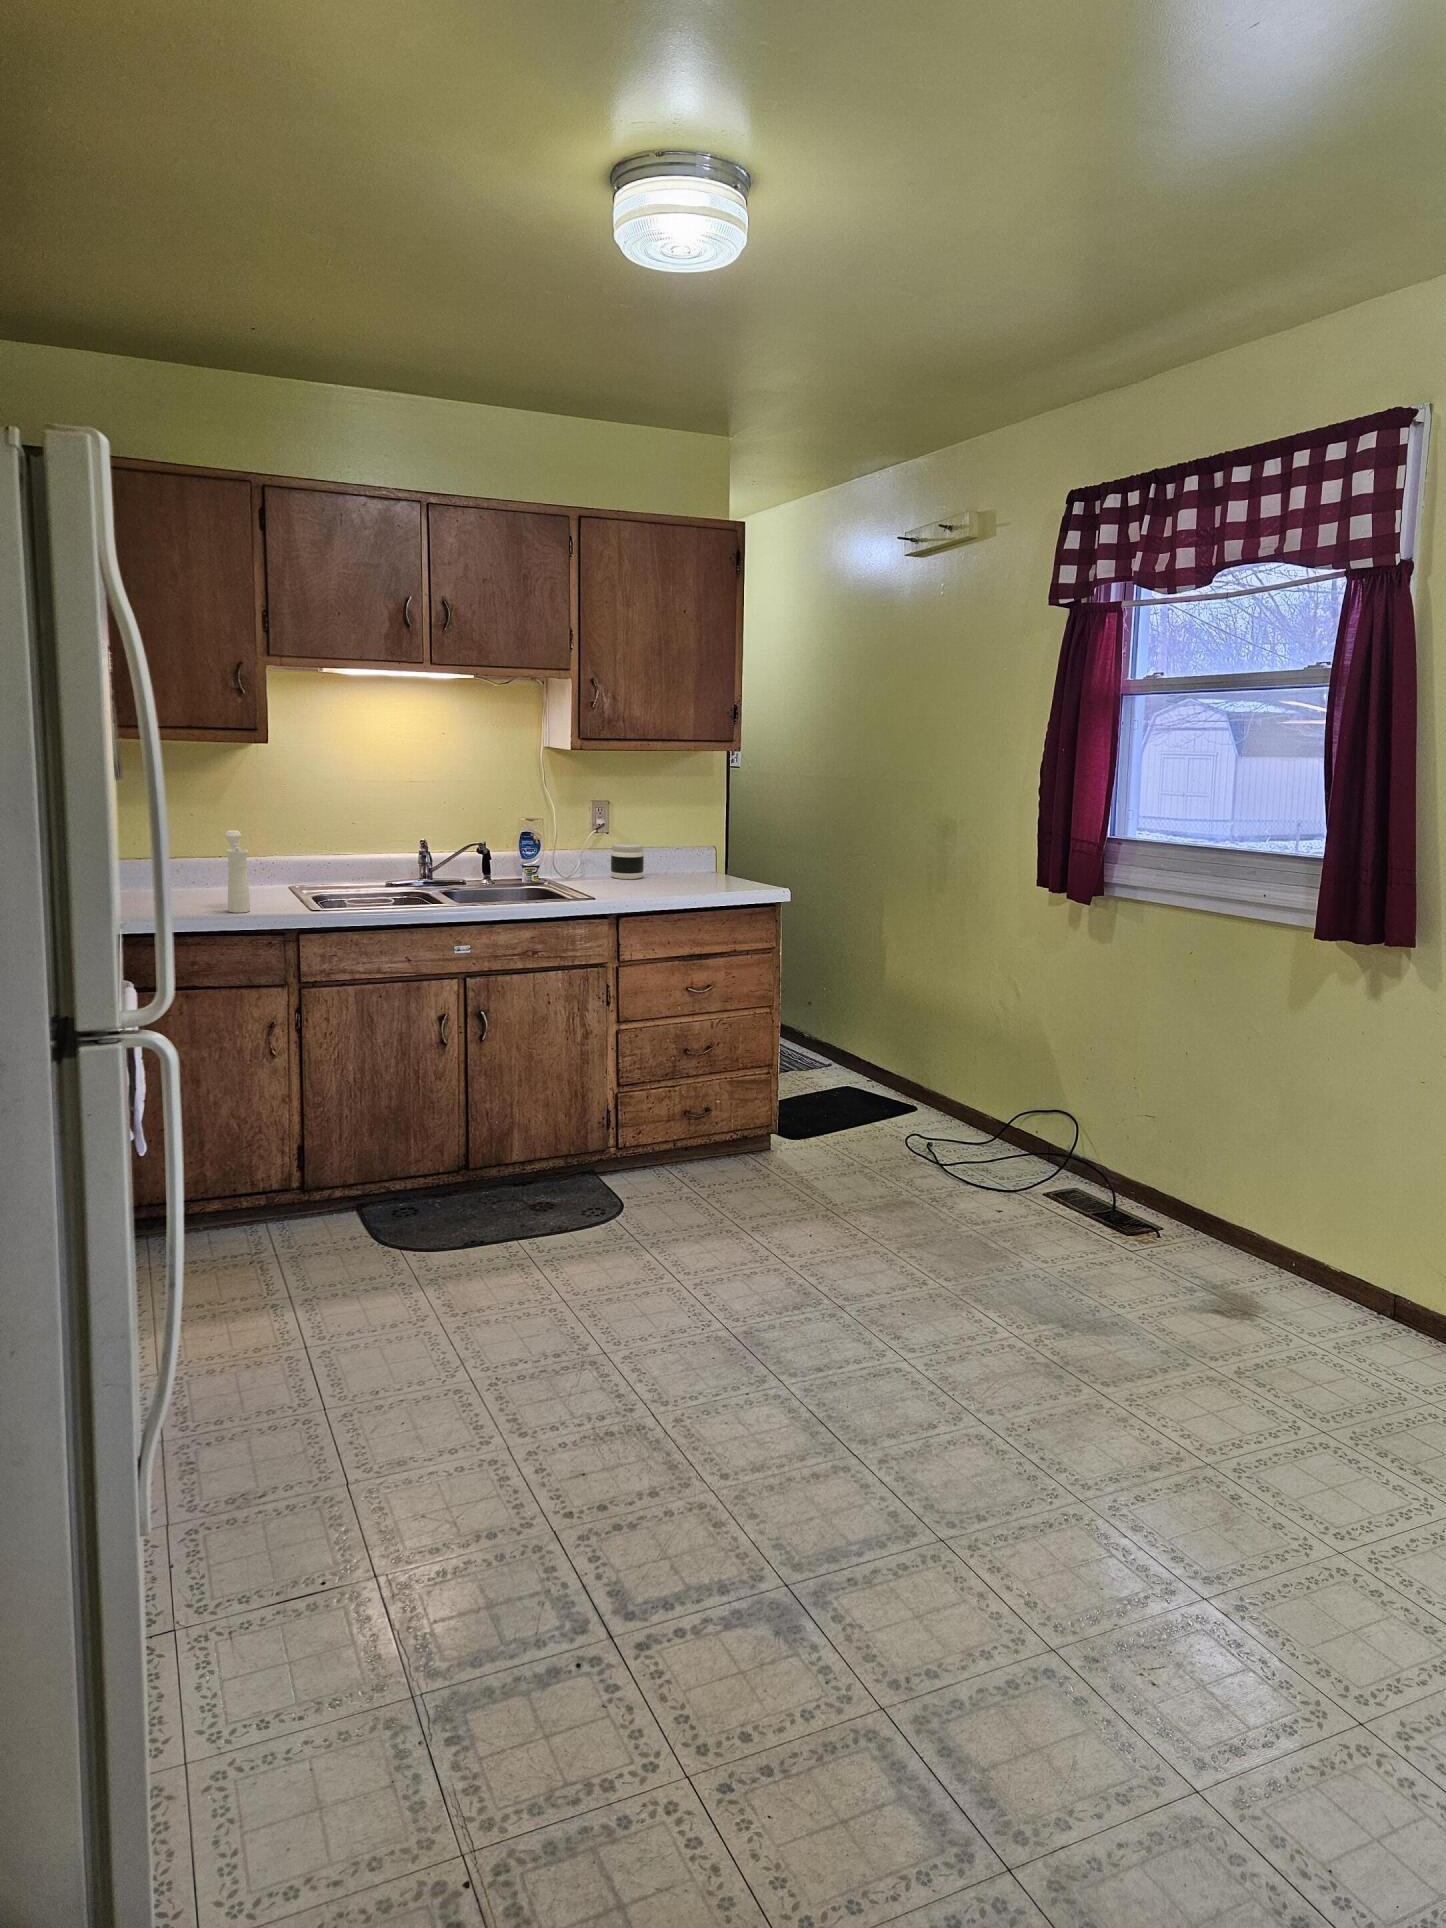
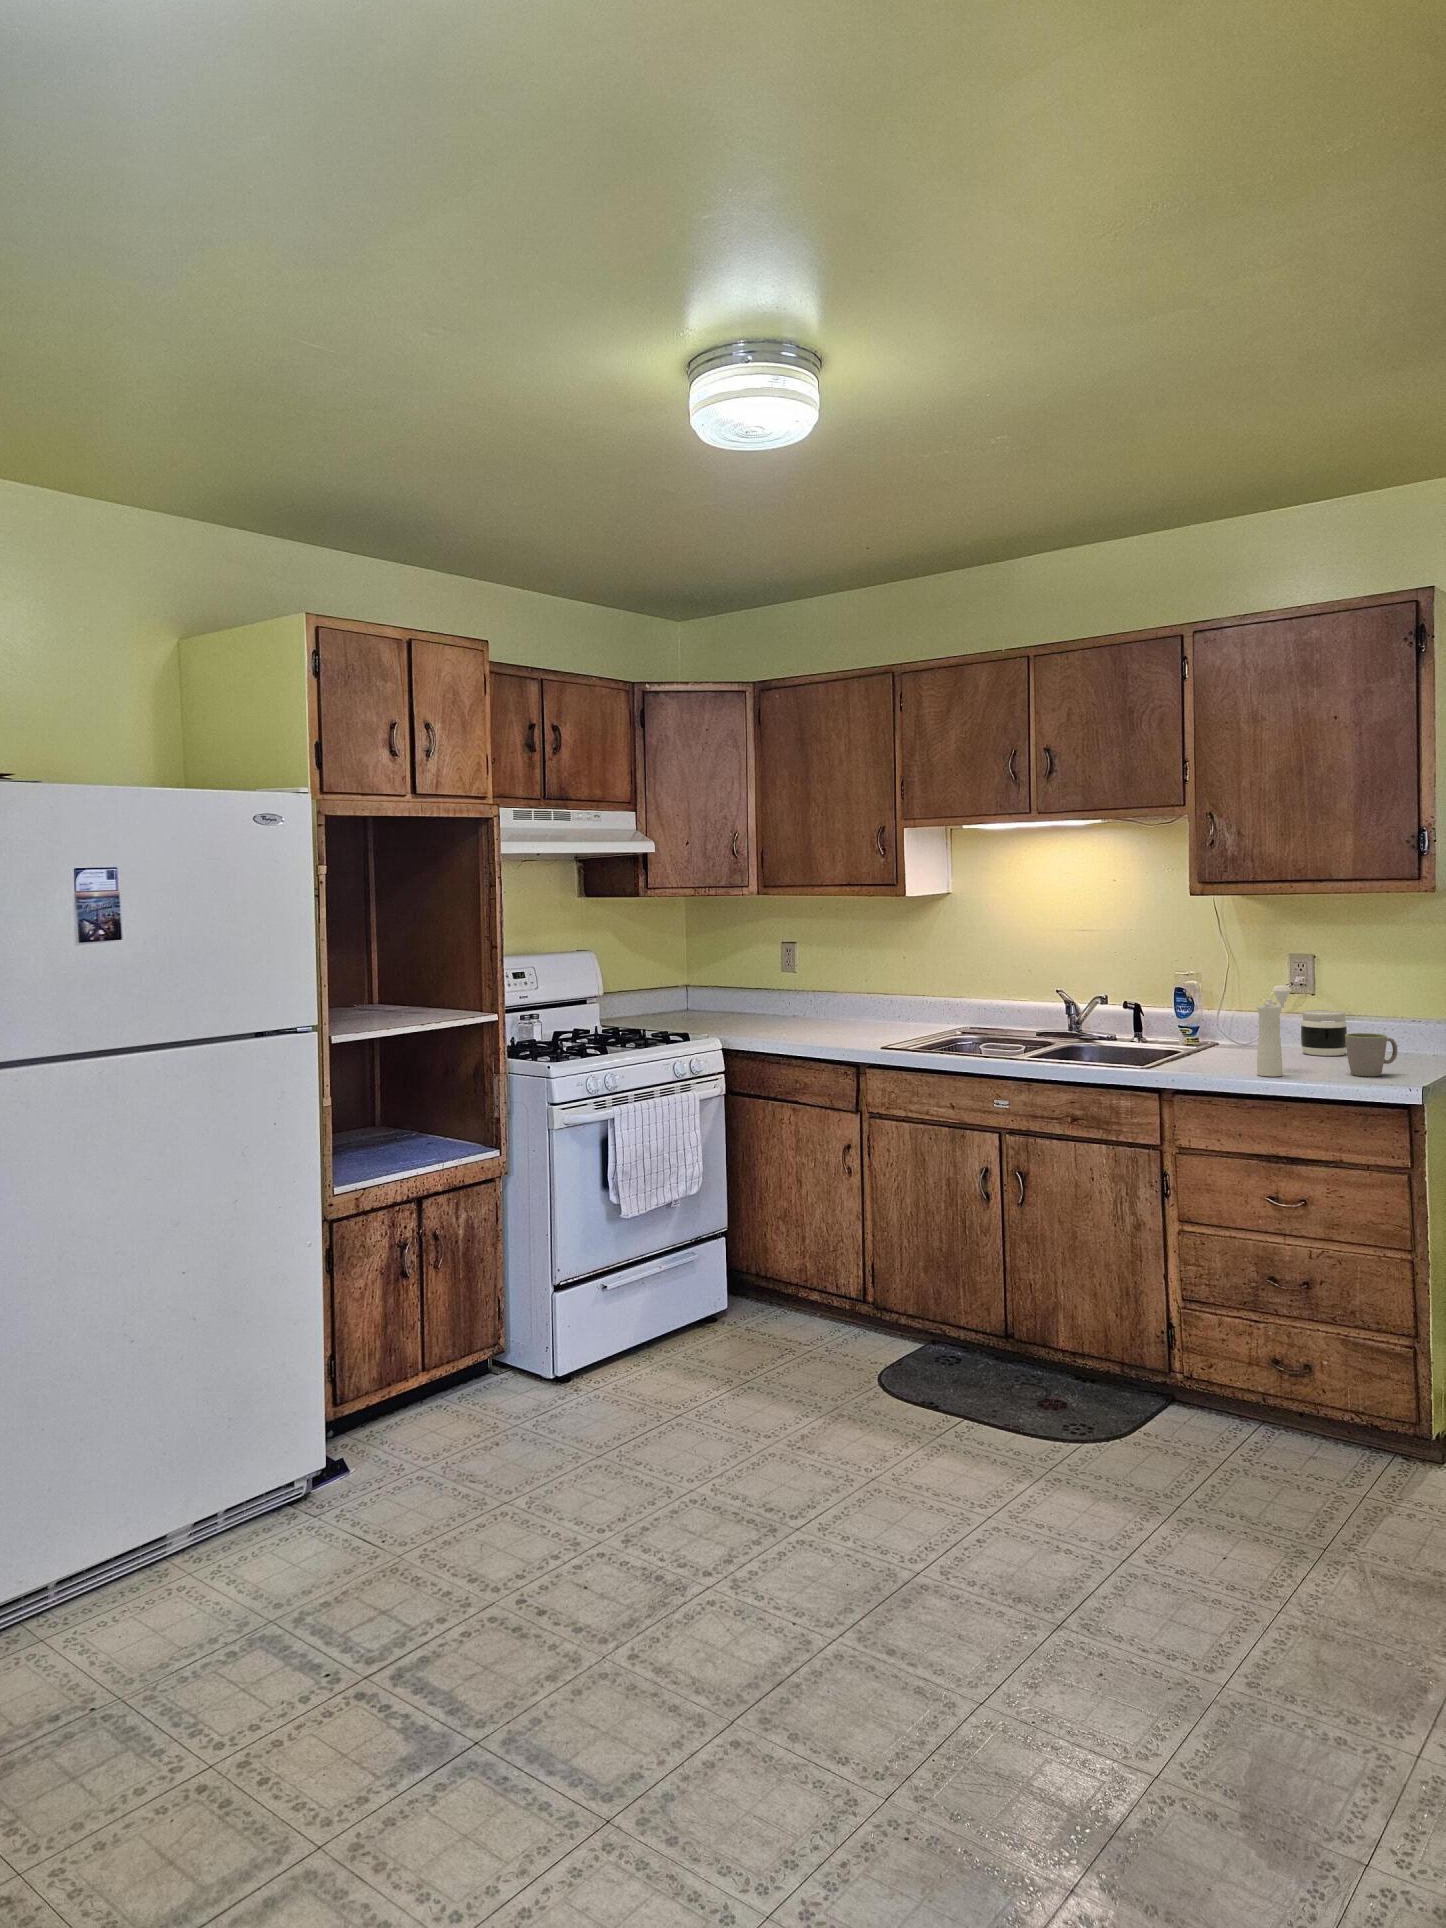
pepper mill: present [225,830,250,913] -> present [1256,985,1291,1077]
mug: none [705,859,733,891] -> present [1345,1033,1398,1076]

